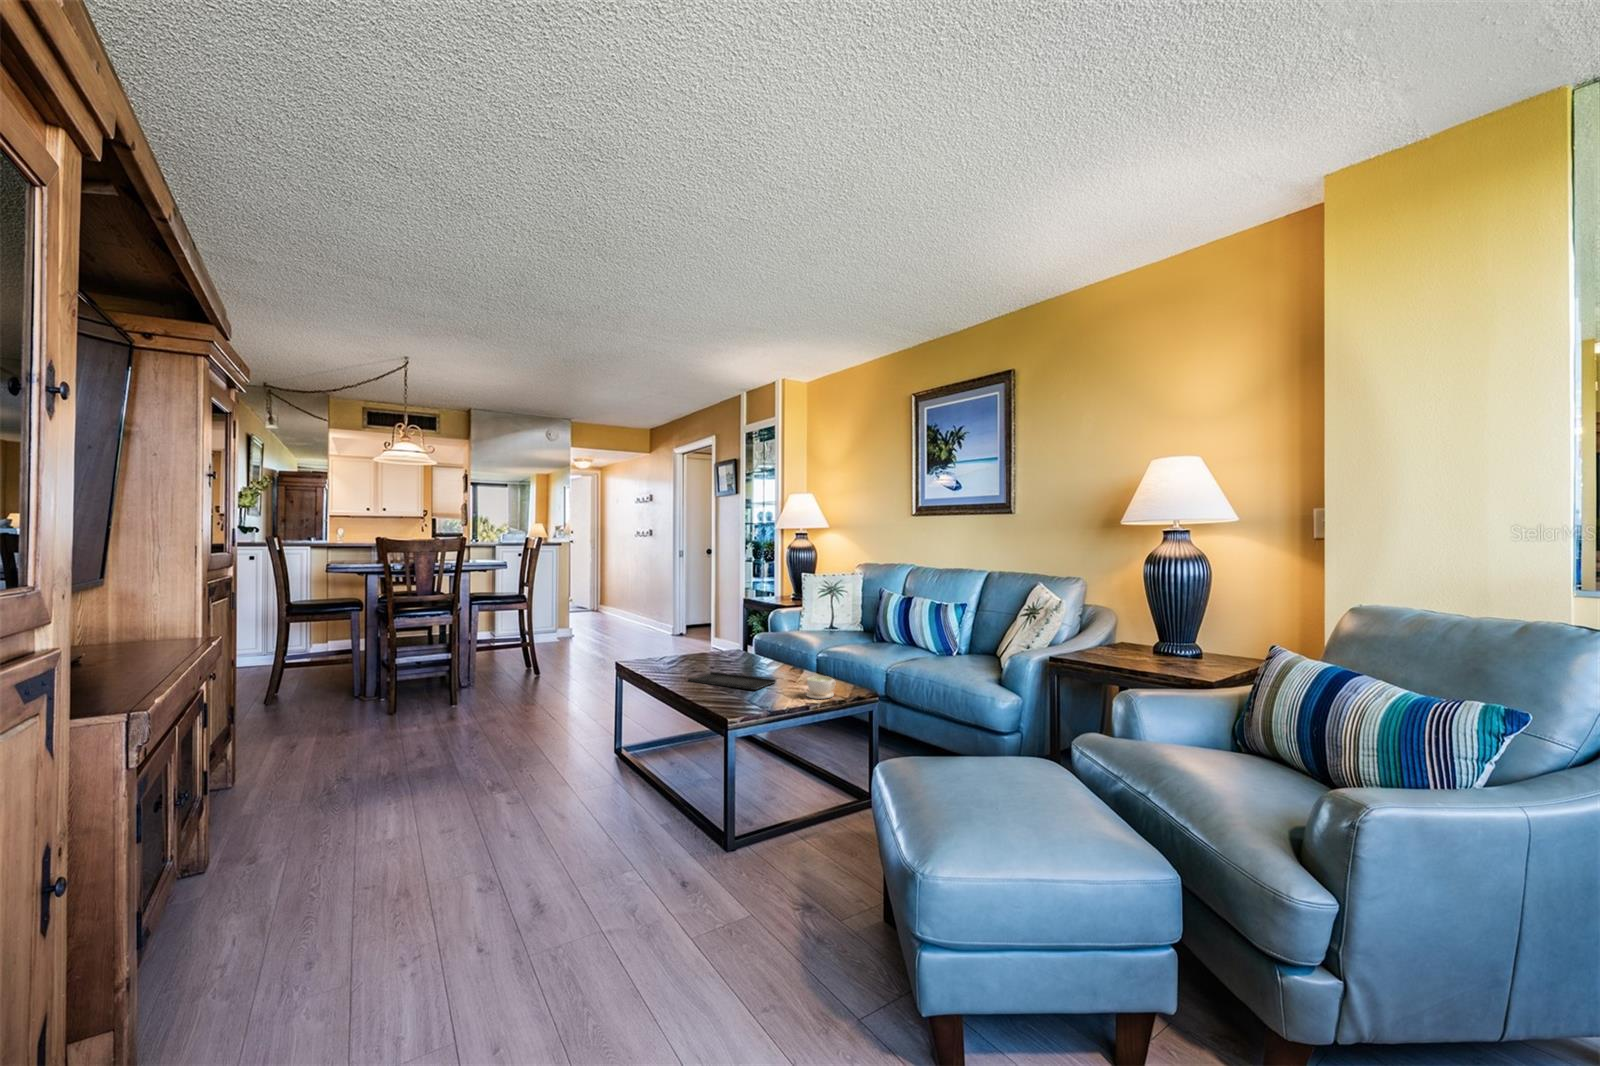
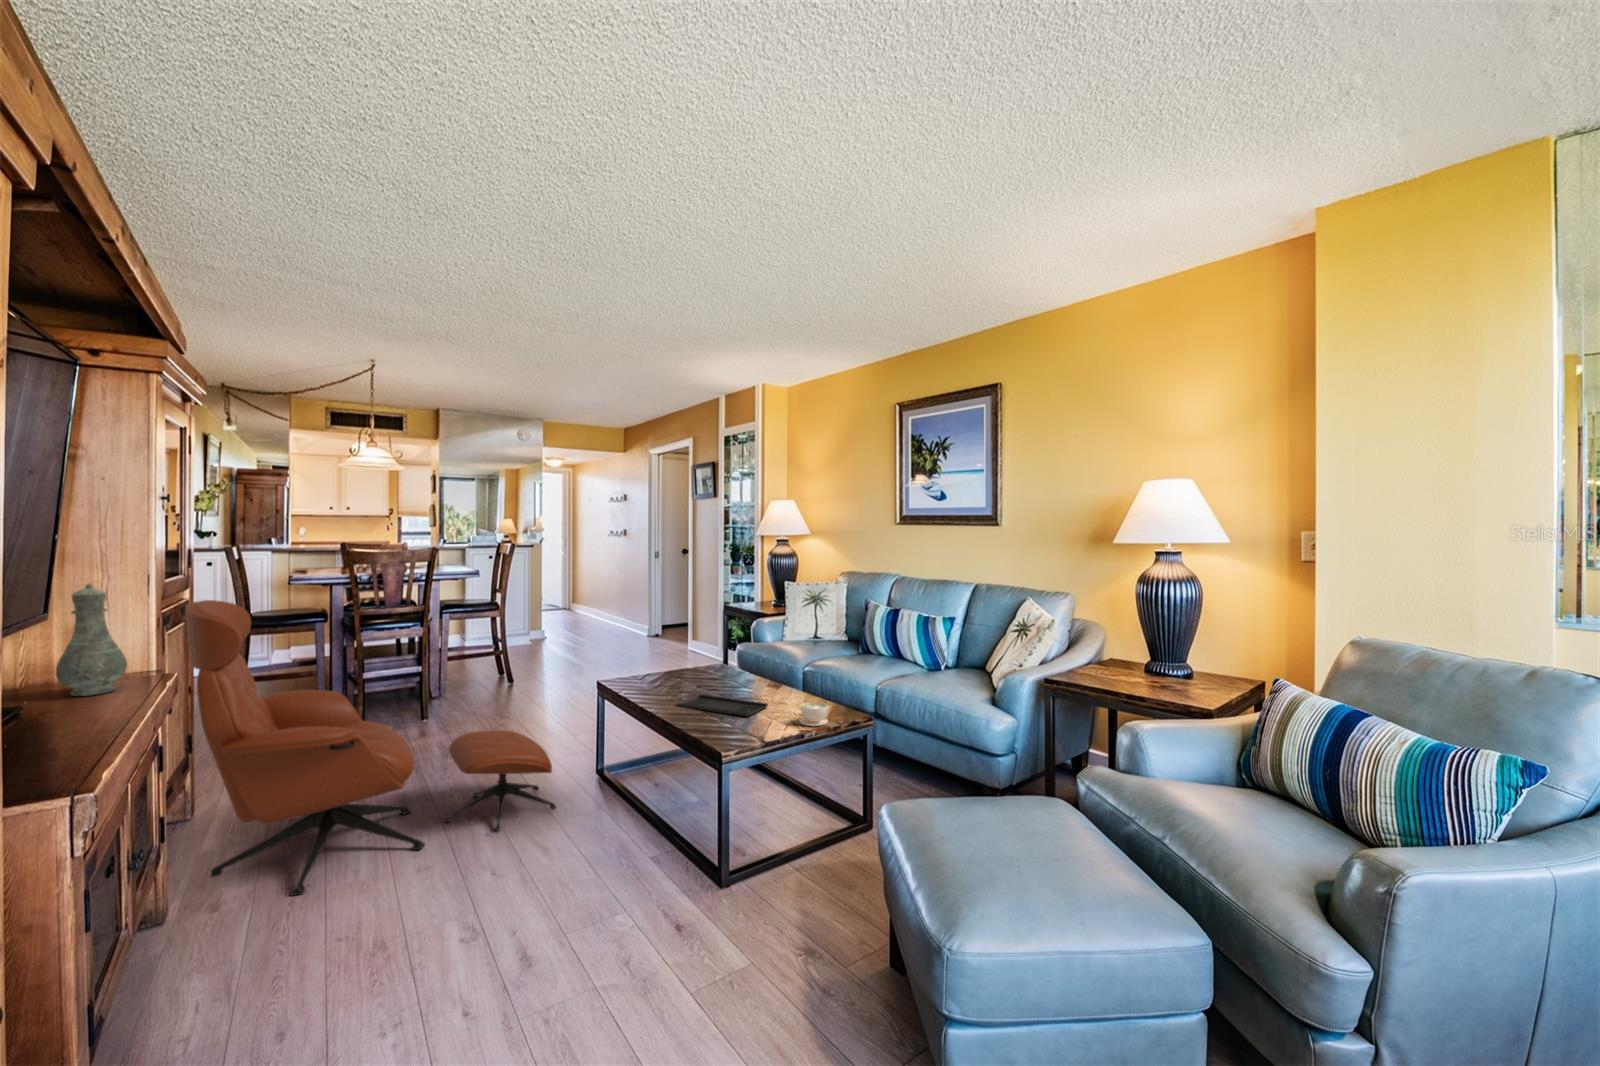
vase: none [109,545,172,648] -> present [56,584,127,696]
lounge chair: none [226,570,571,848] -> present [185,600,556,896]

